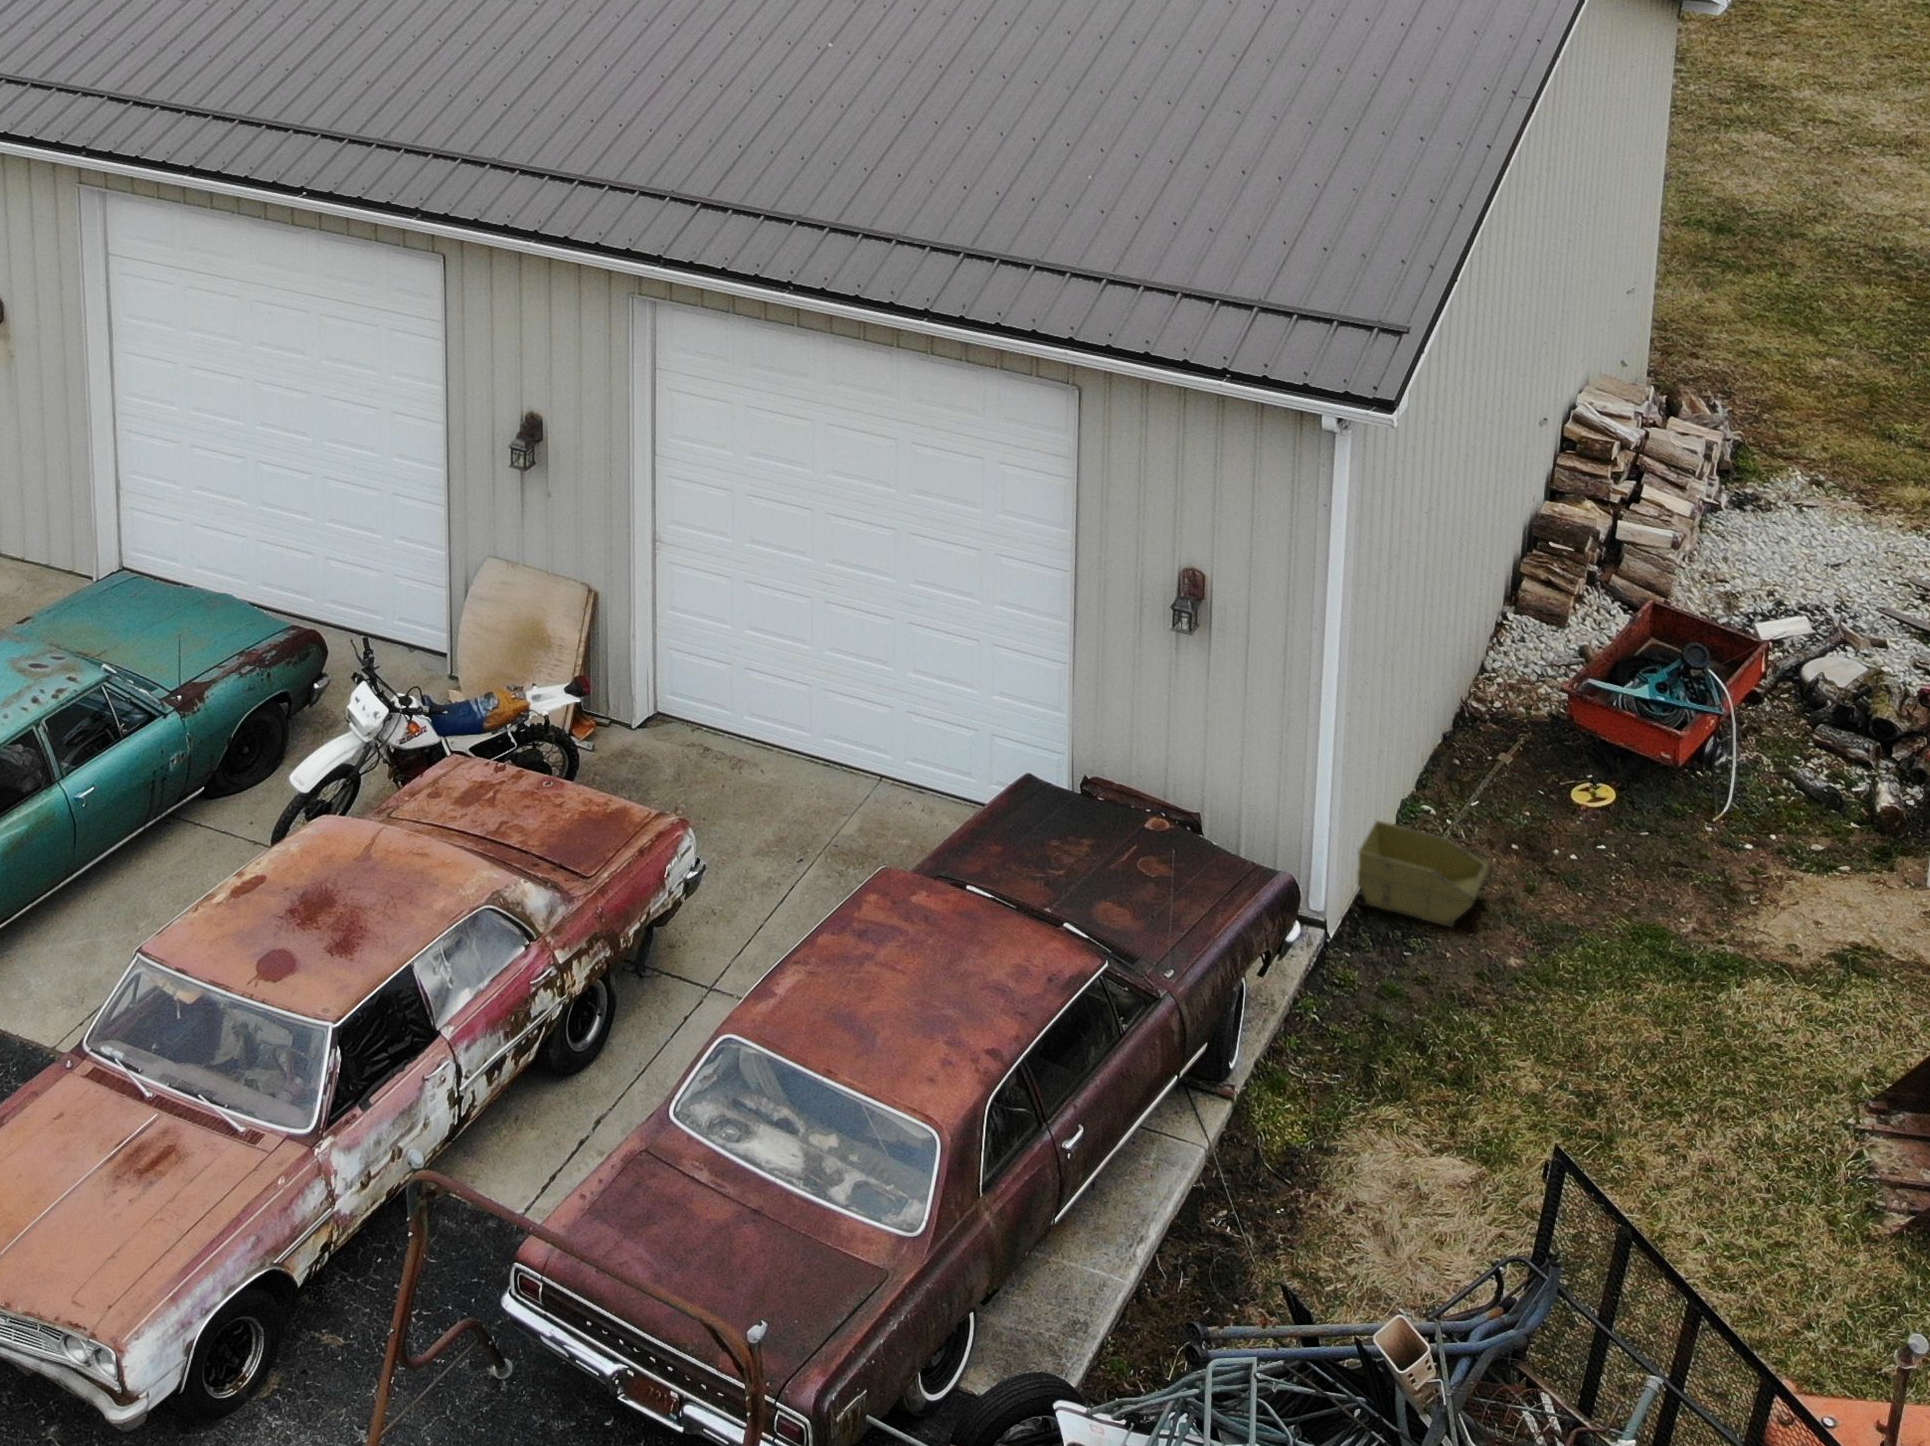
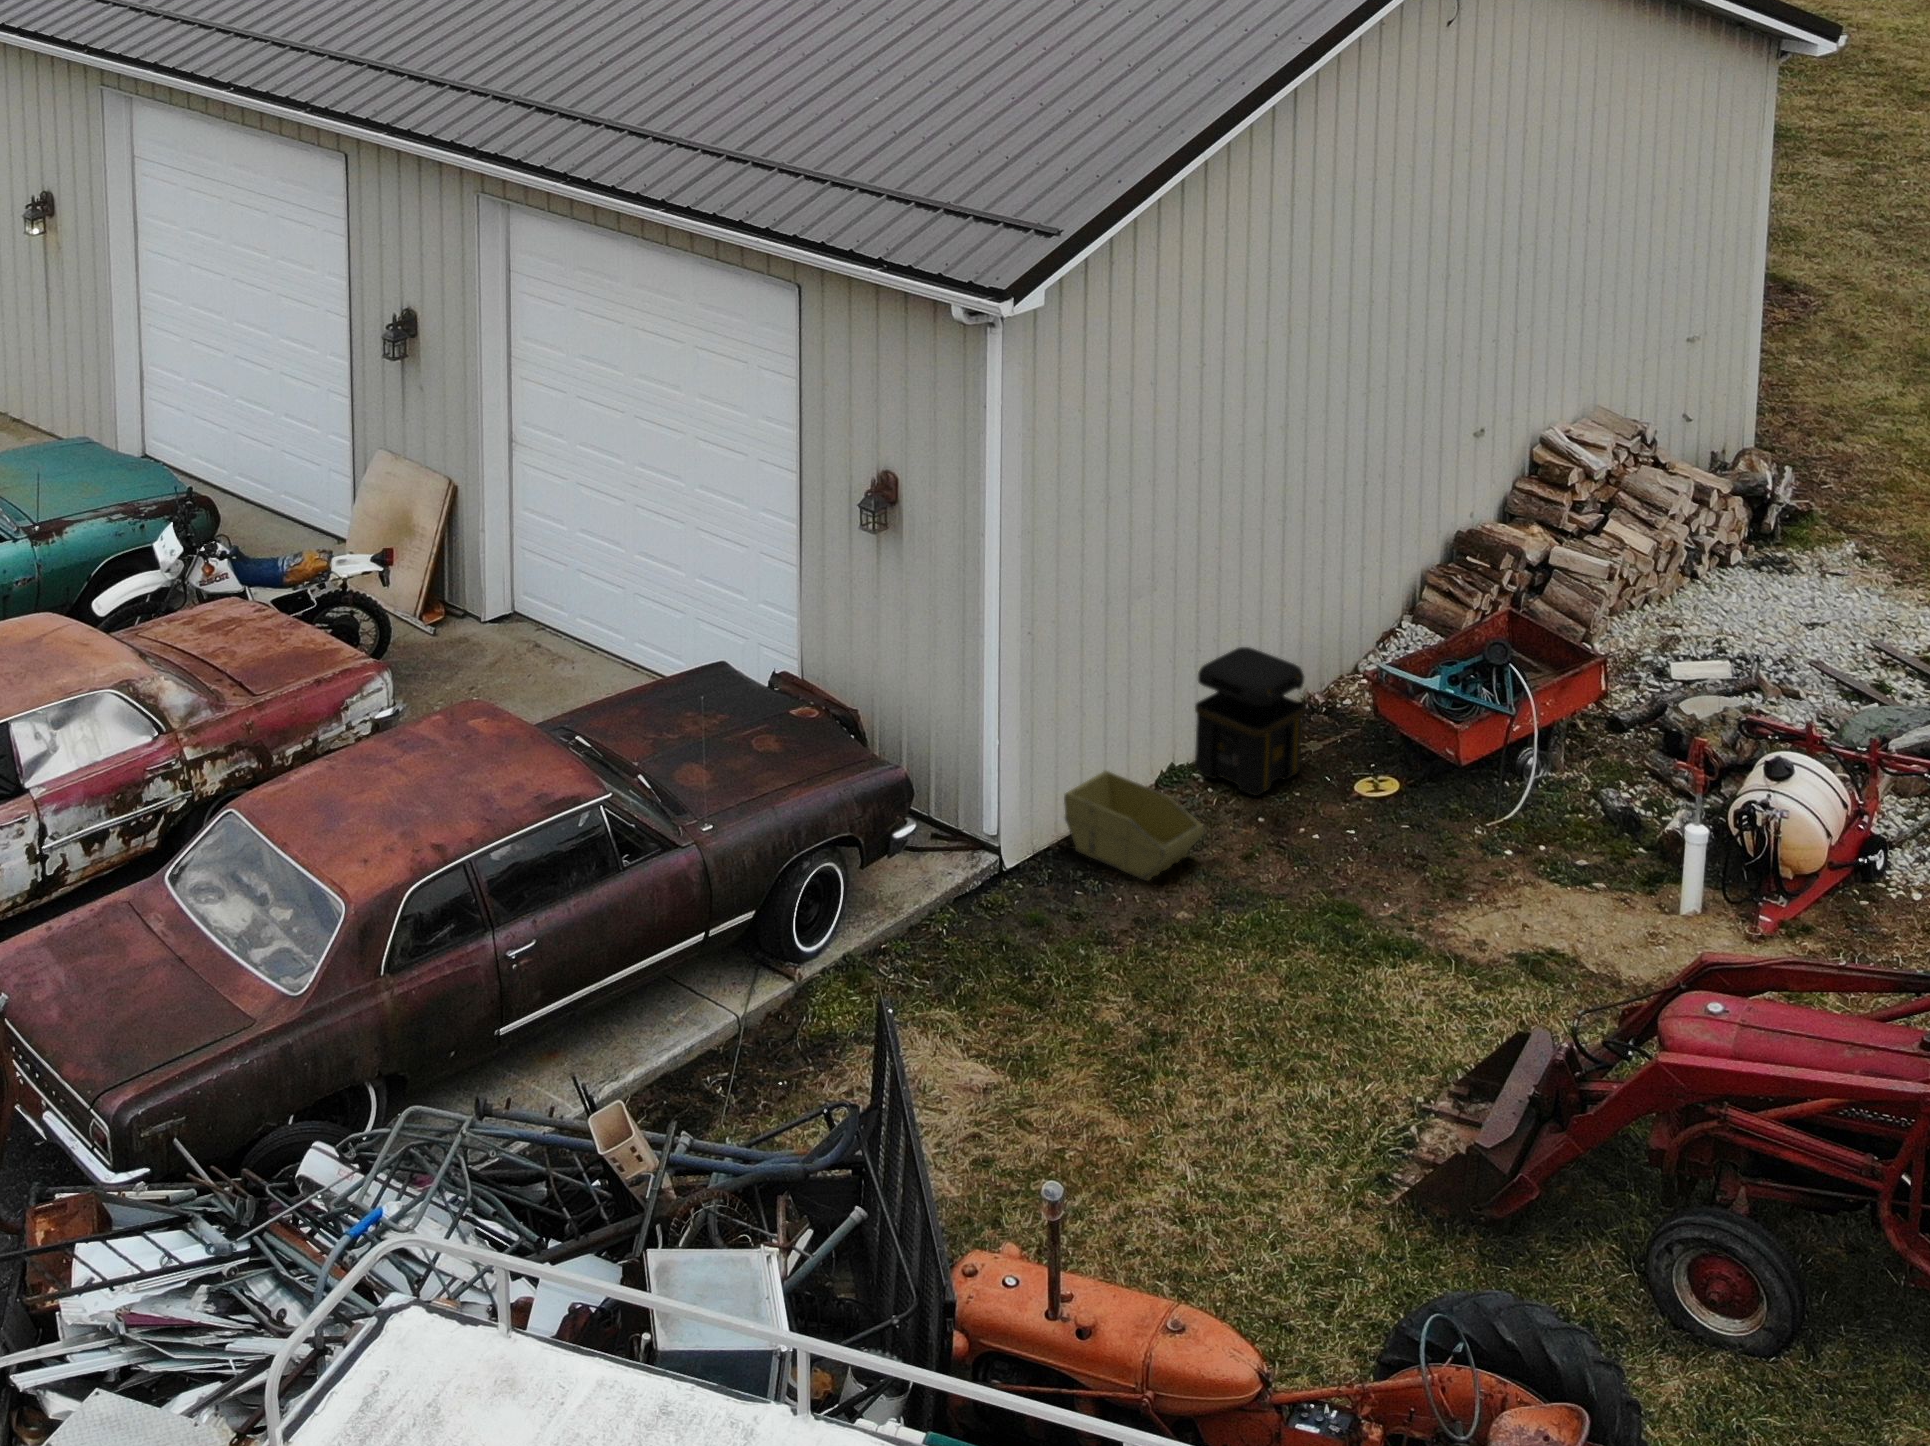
toolbox: none [1412,672,1515,818] -> present [1195,647,1305,796]

